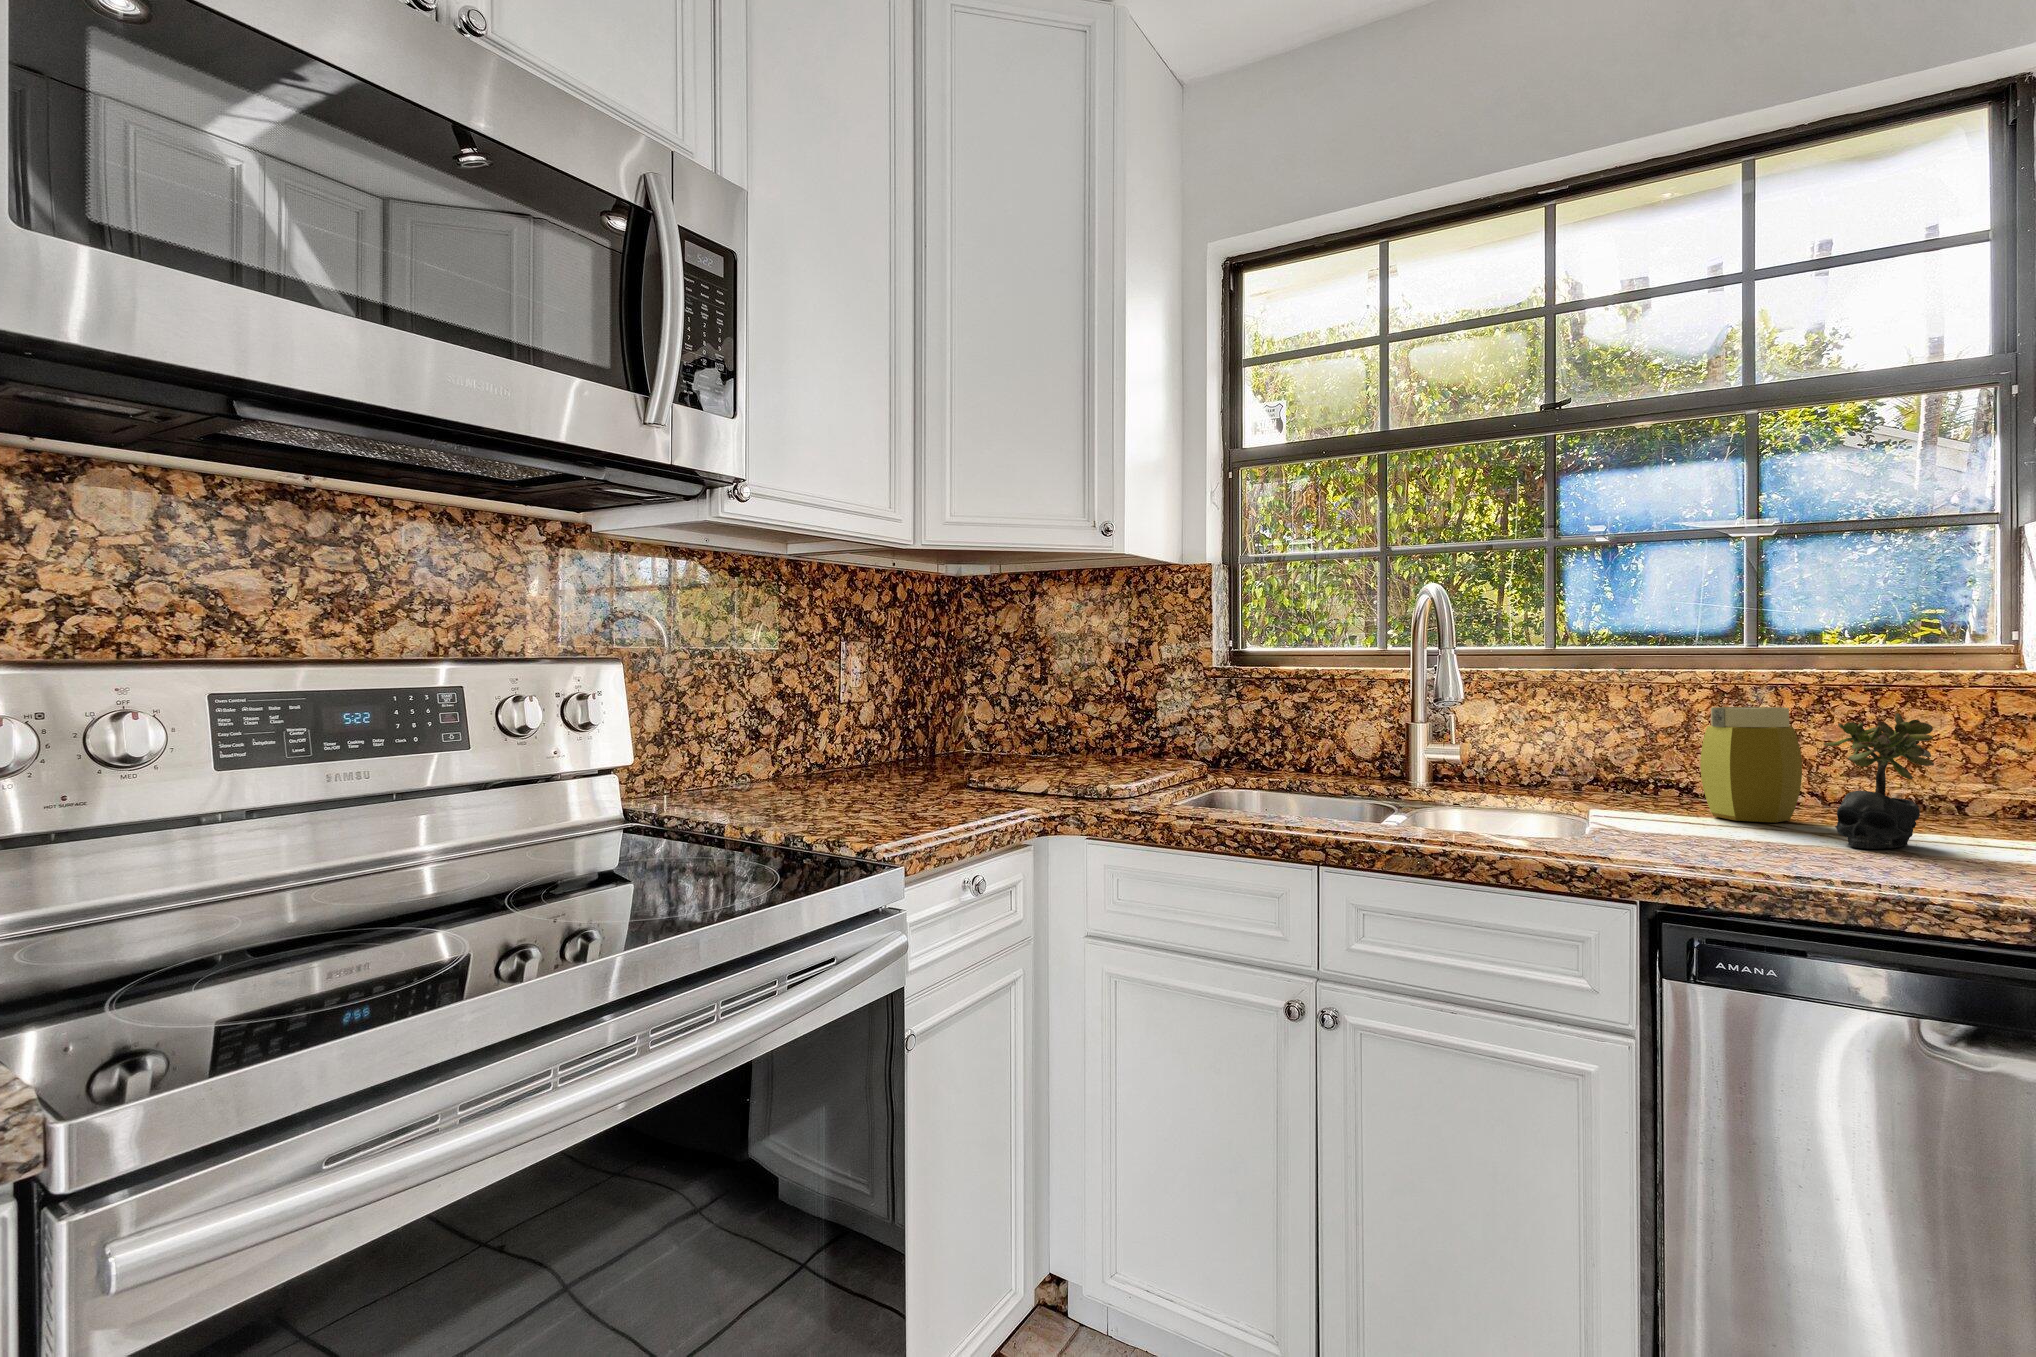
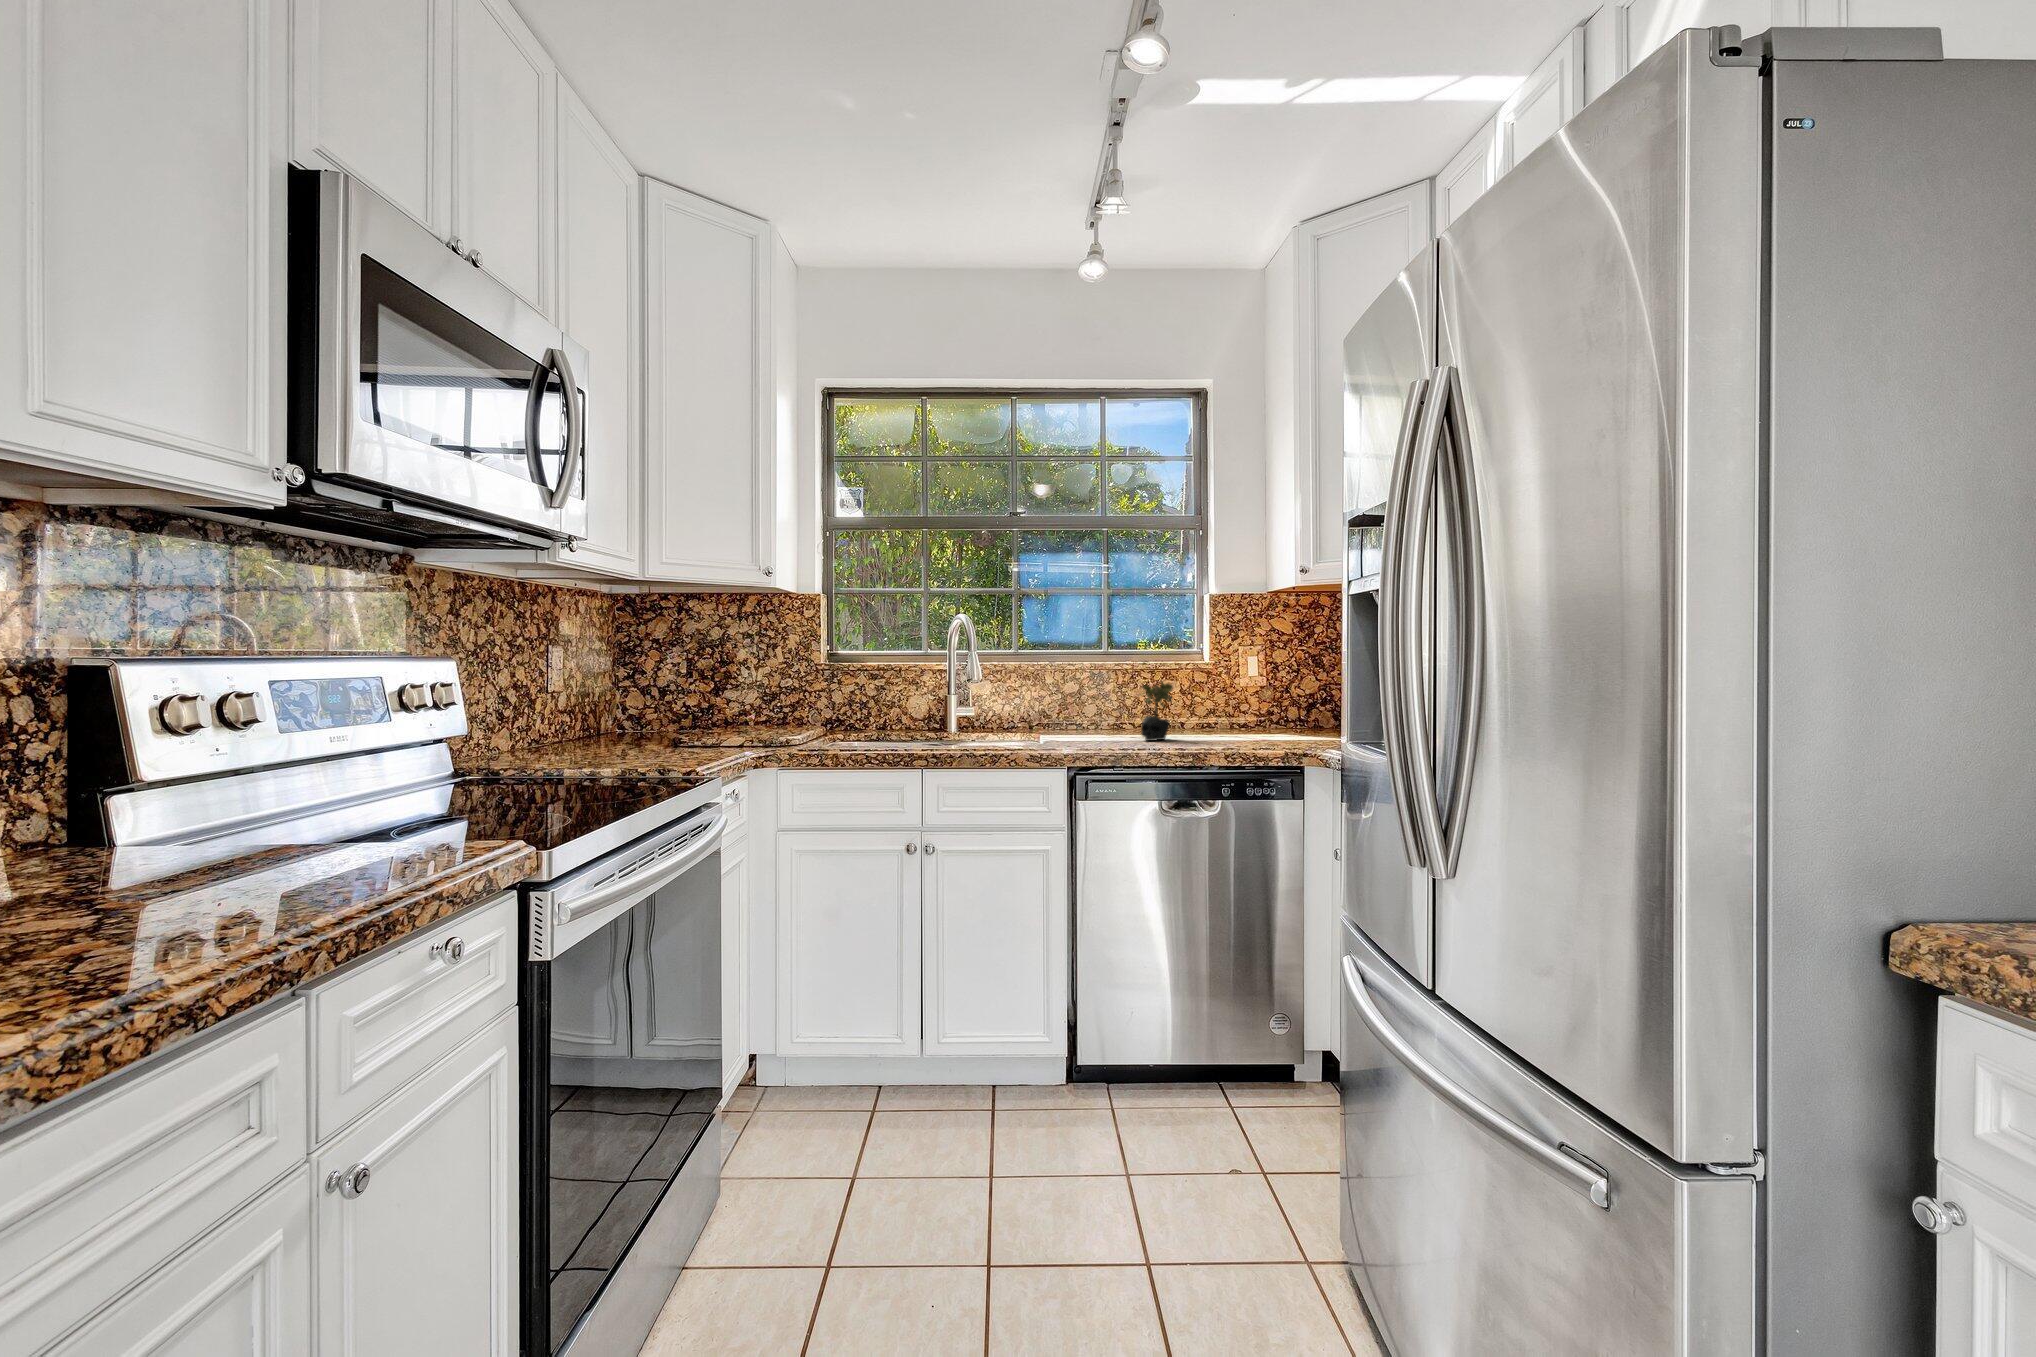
jar: present [1701,707,1802,823] -> none [1089,680,1129,737]

